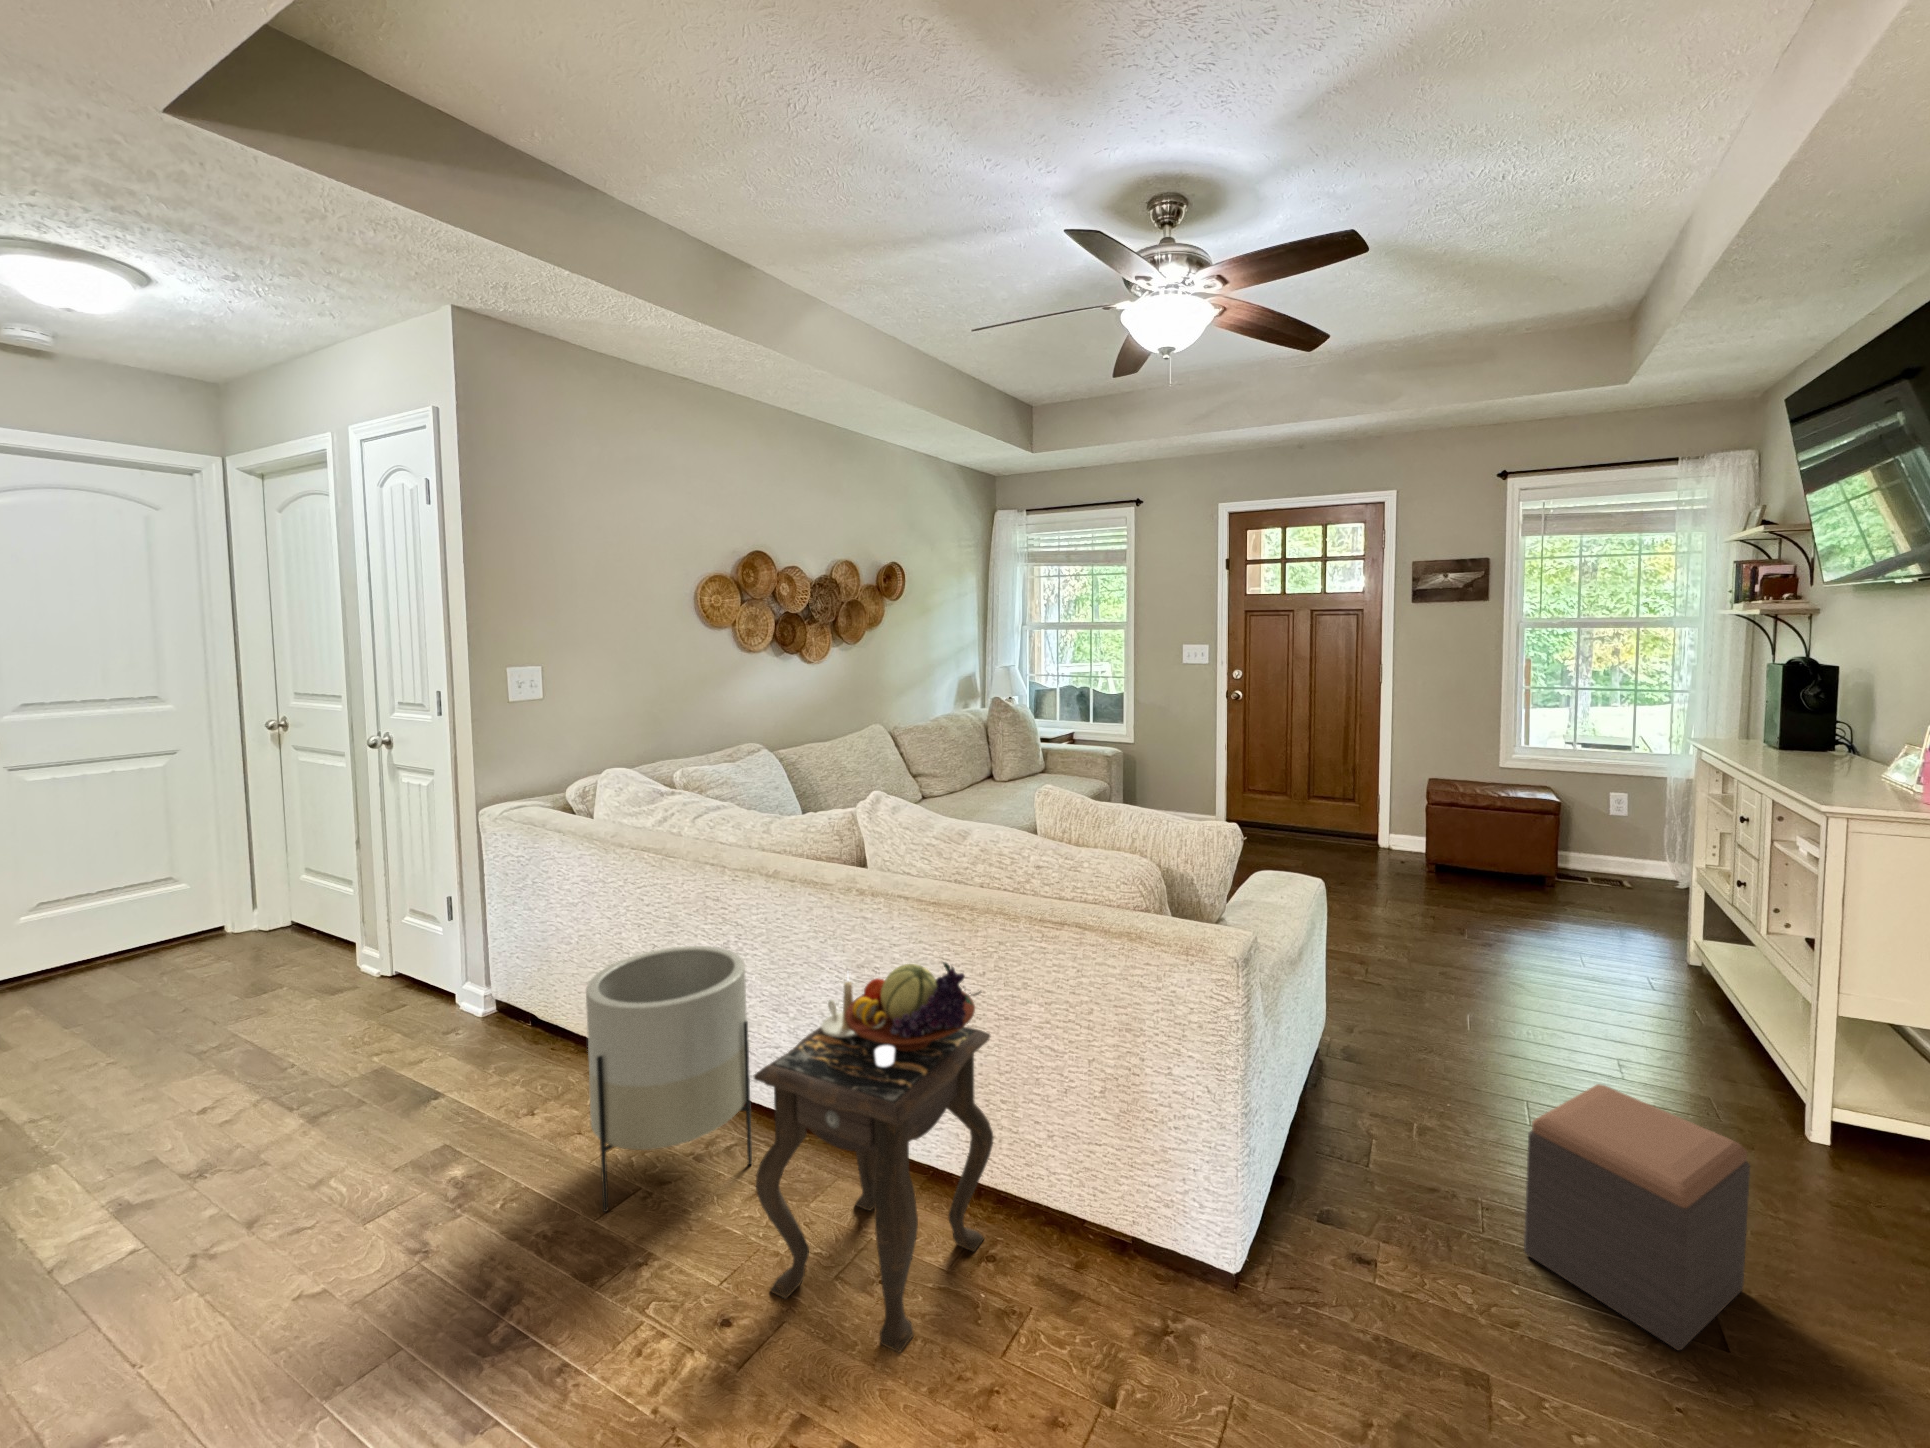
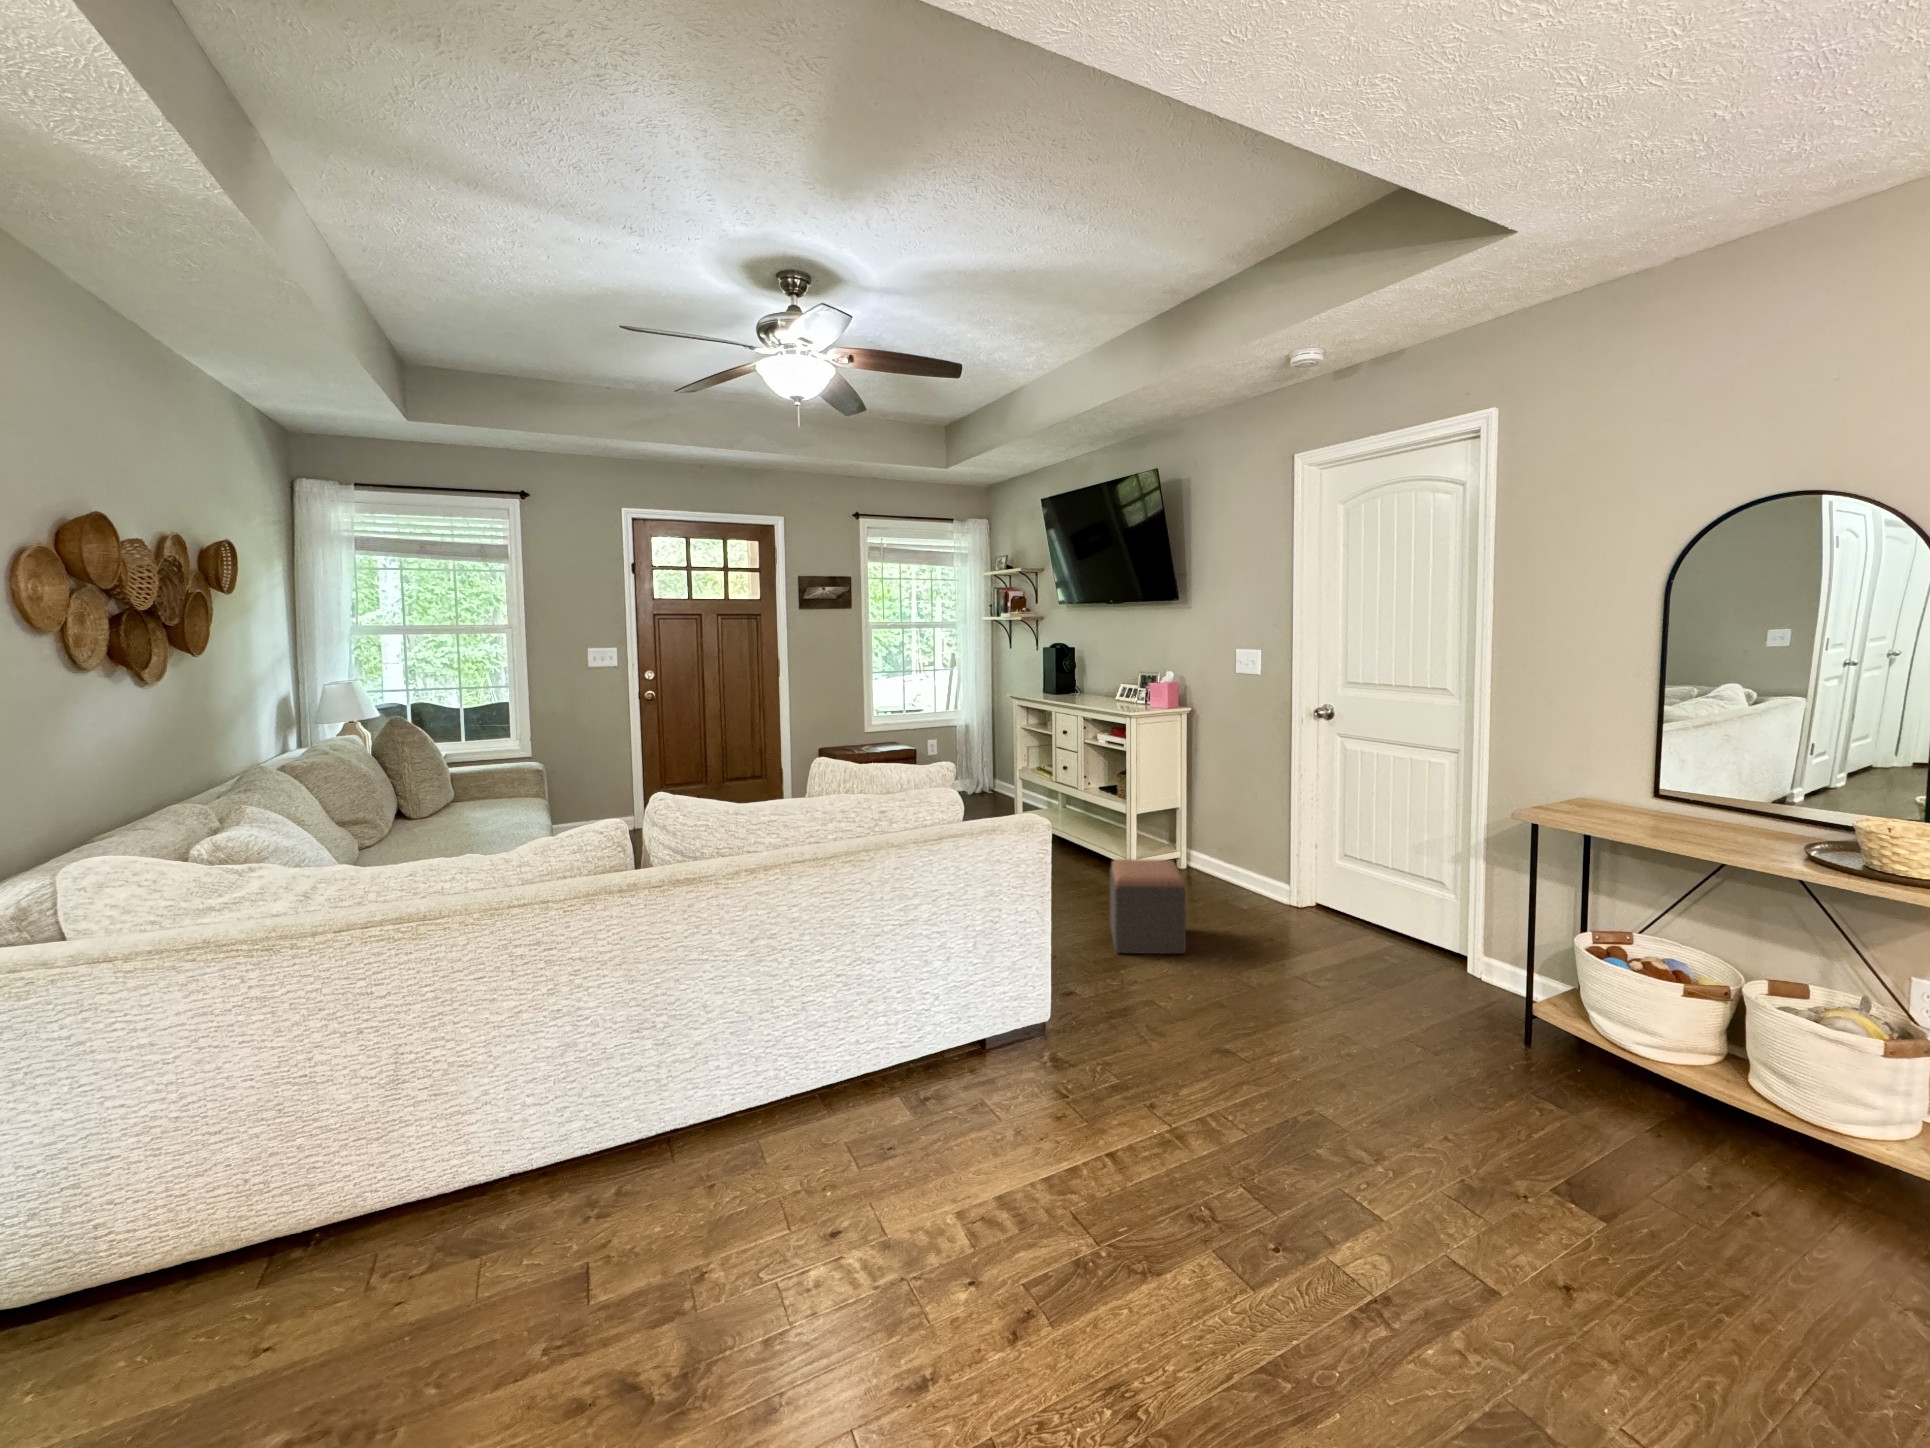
planter: present [586,946,752,1212] -> none [488,975,684,1290]
side table: present [754,962,993,1353] -> none [794,869,976,1198]

